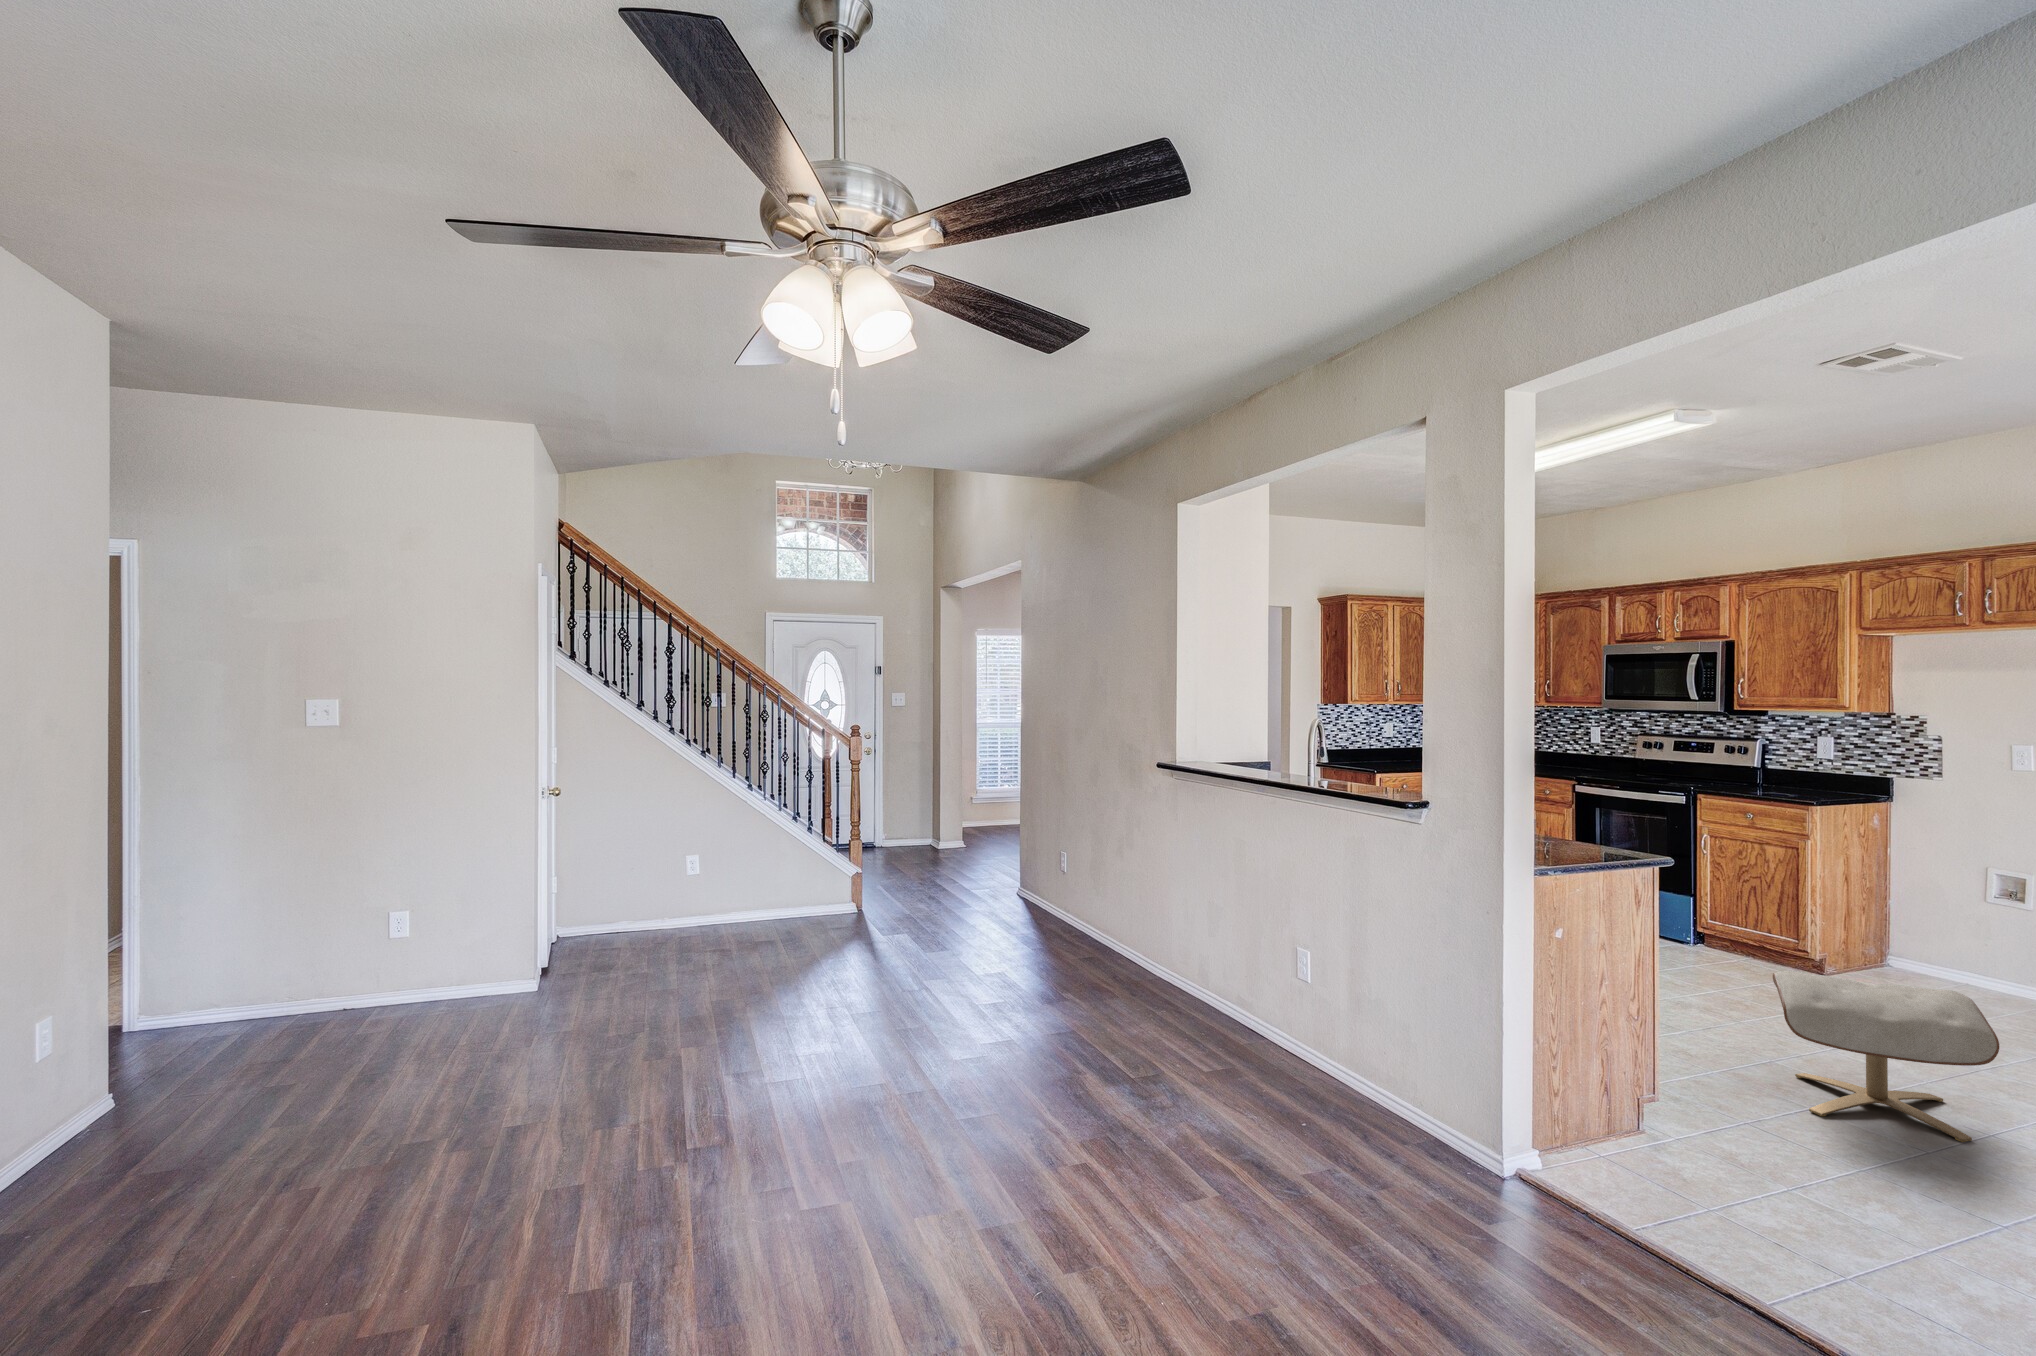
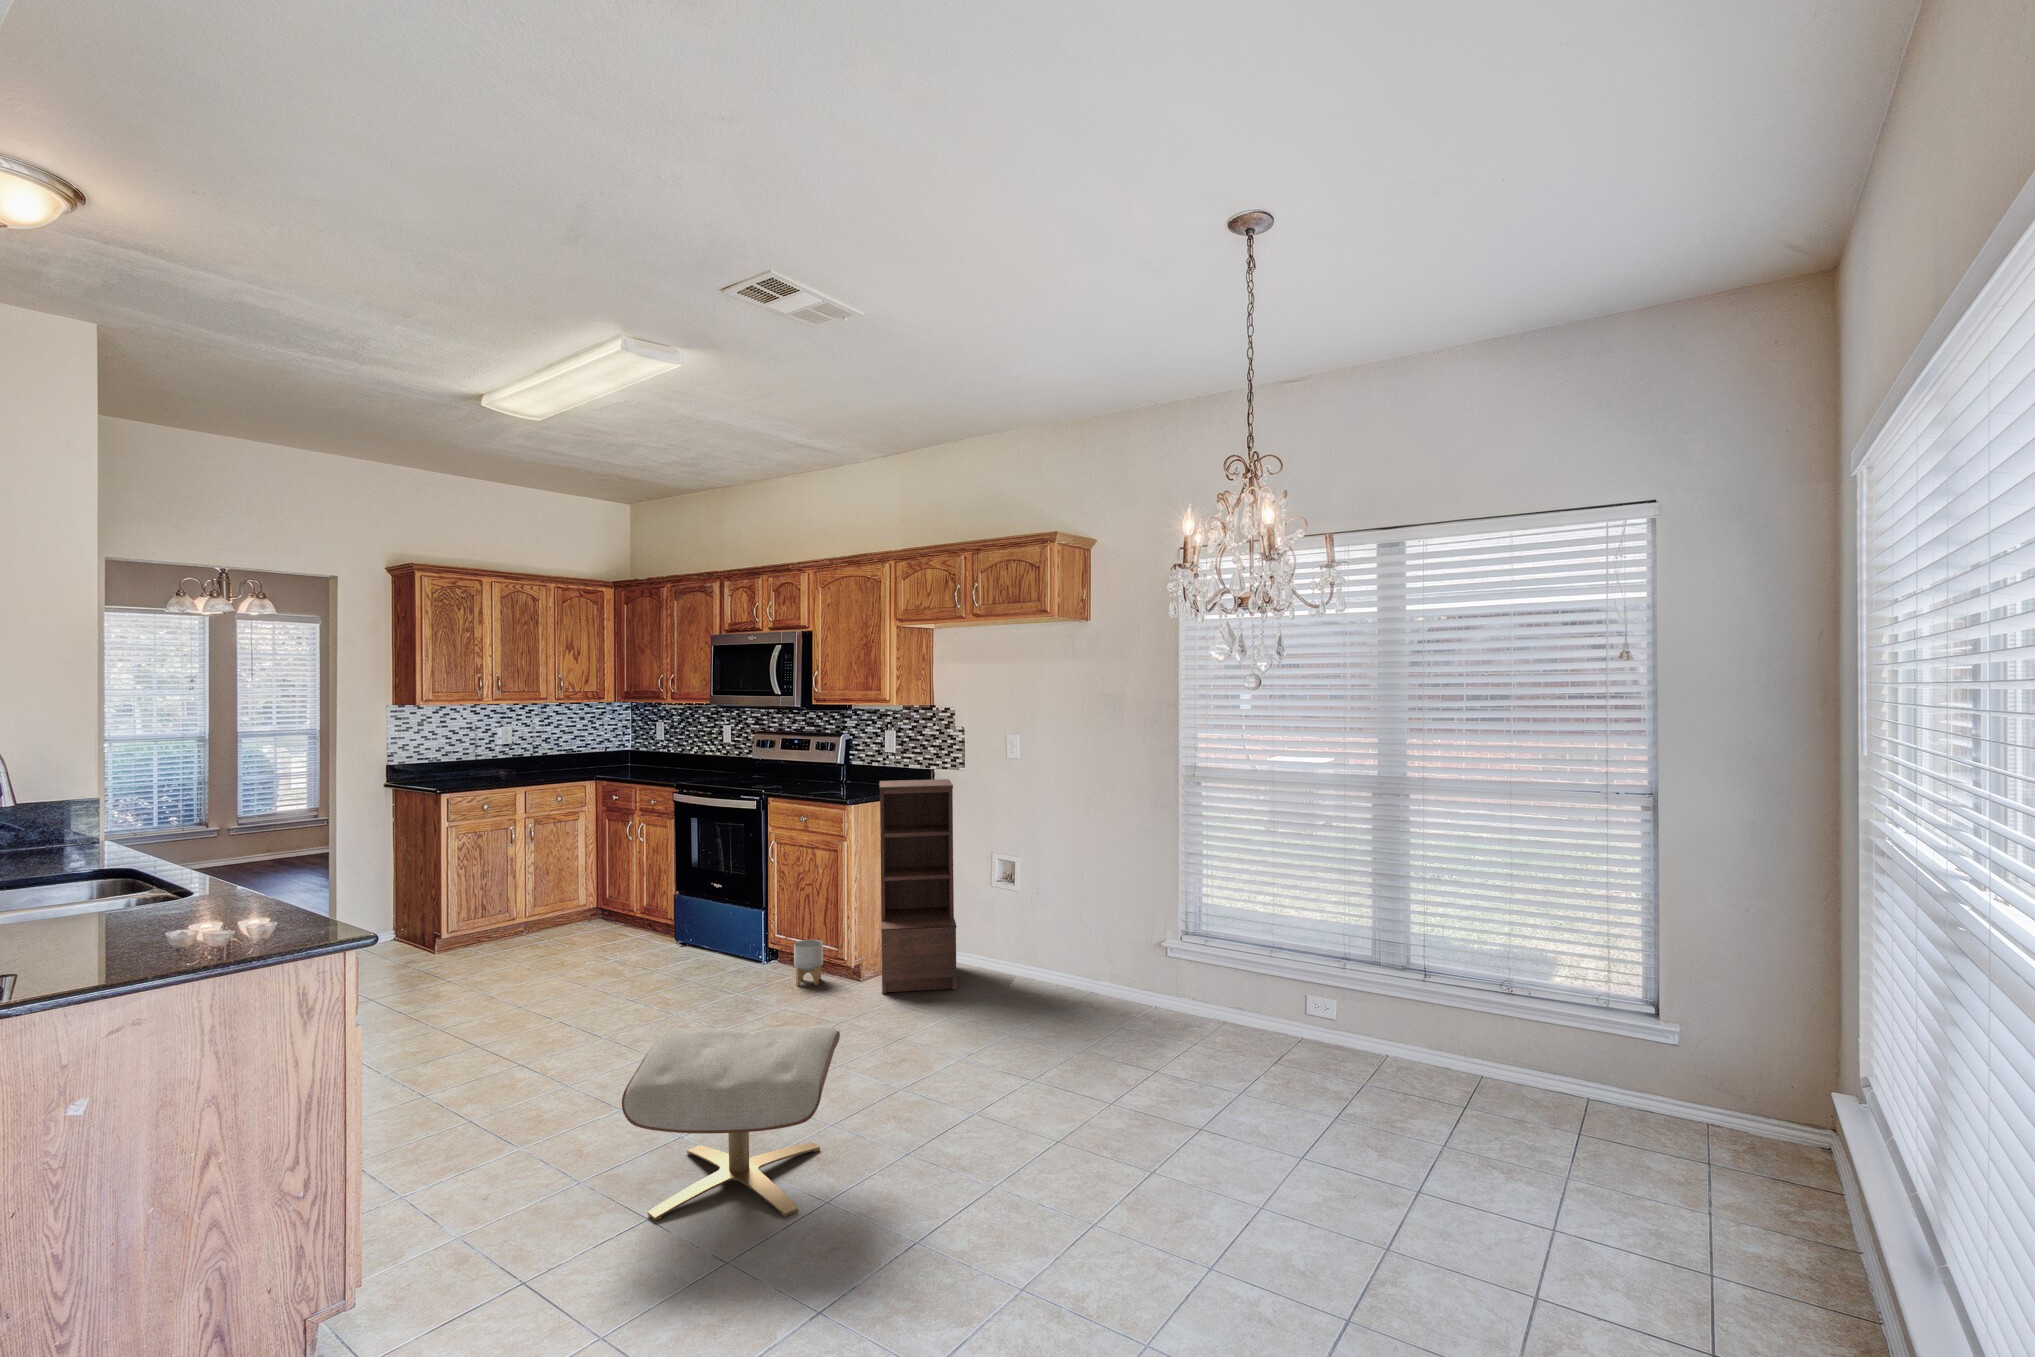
bookshelf: none [1842,785,1966,1000] -> present [880,779,957,994]
planter: none [1751,929,1784,972] -> present [794,940,823,986]

